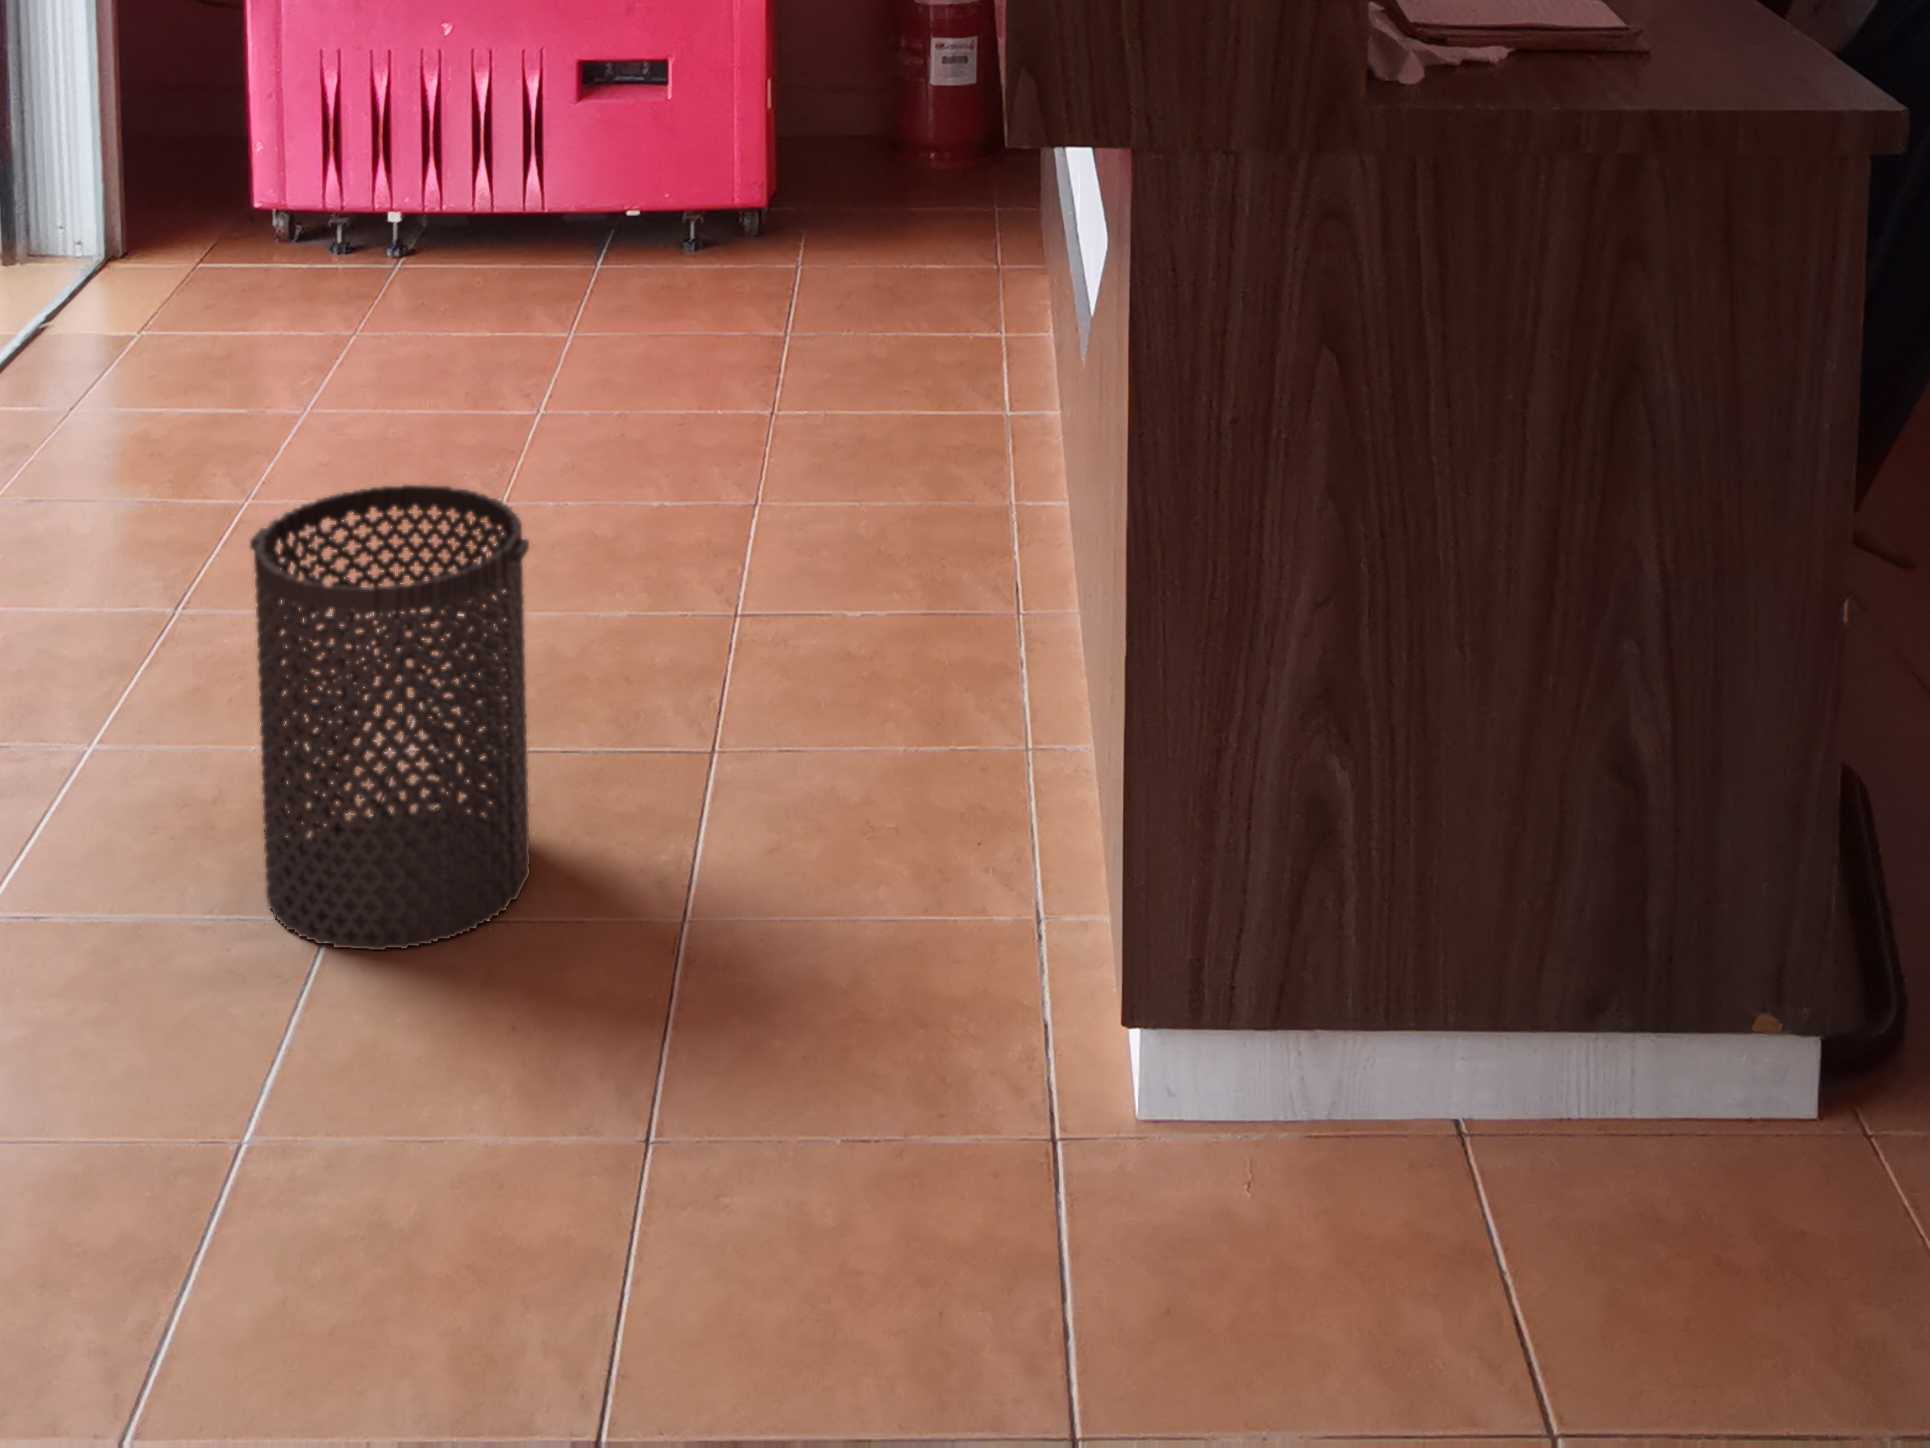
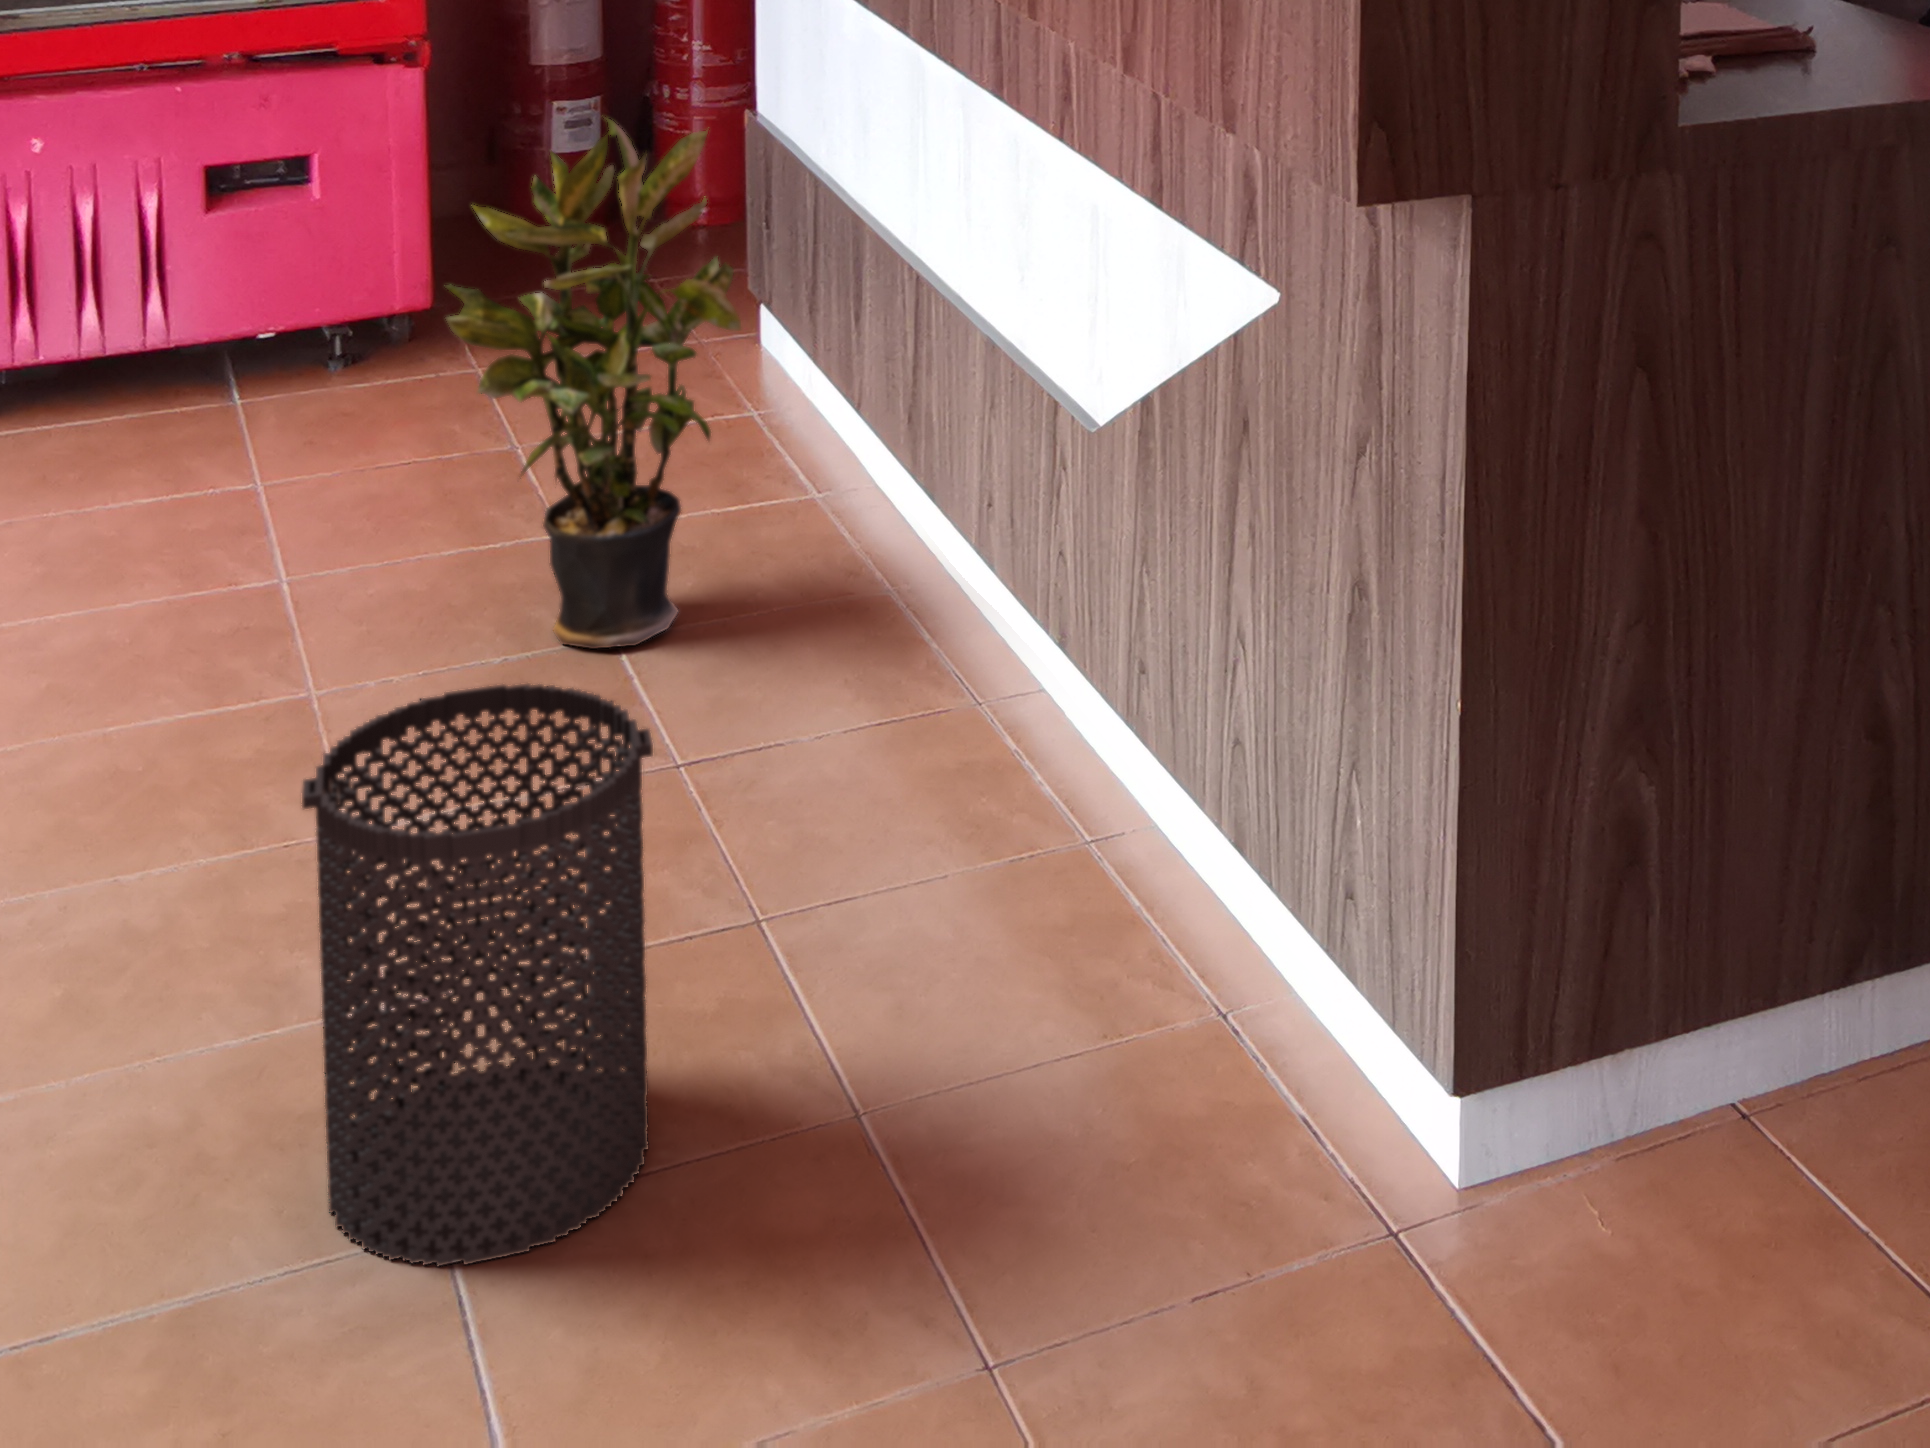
potted plant: none [617,37,869,515] -> present [446,120,741,649]

